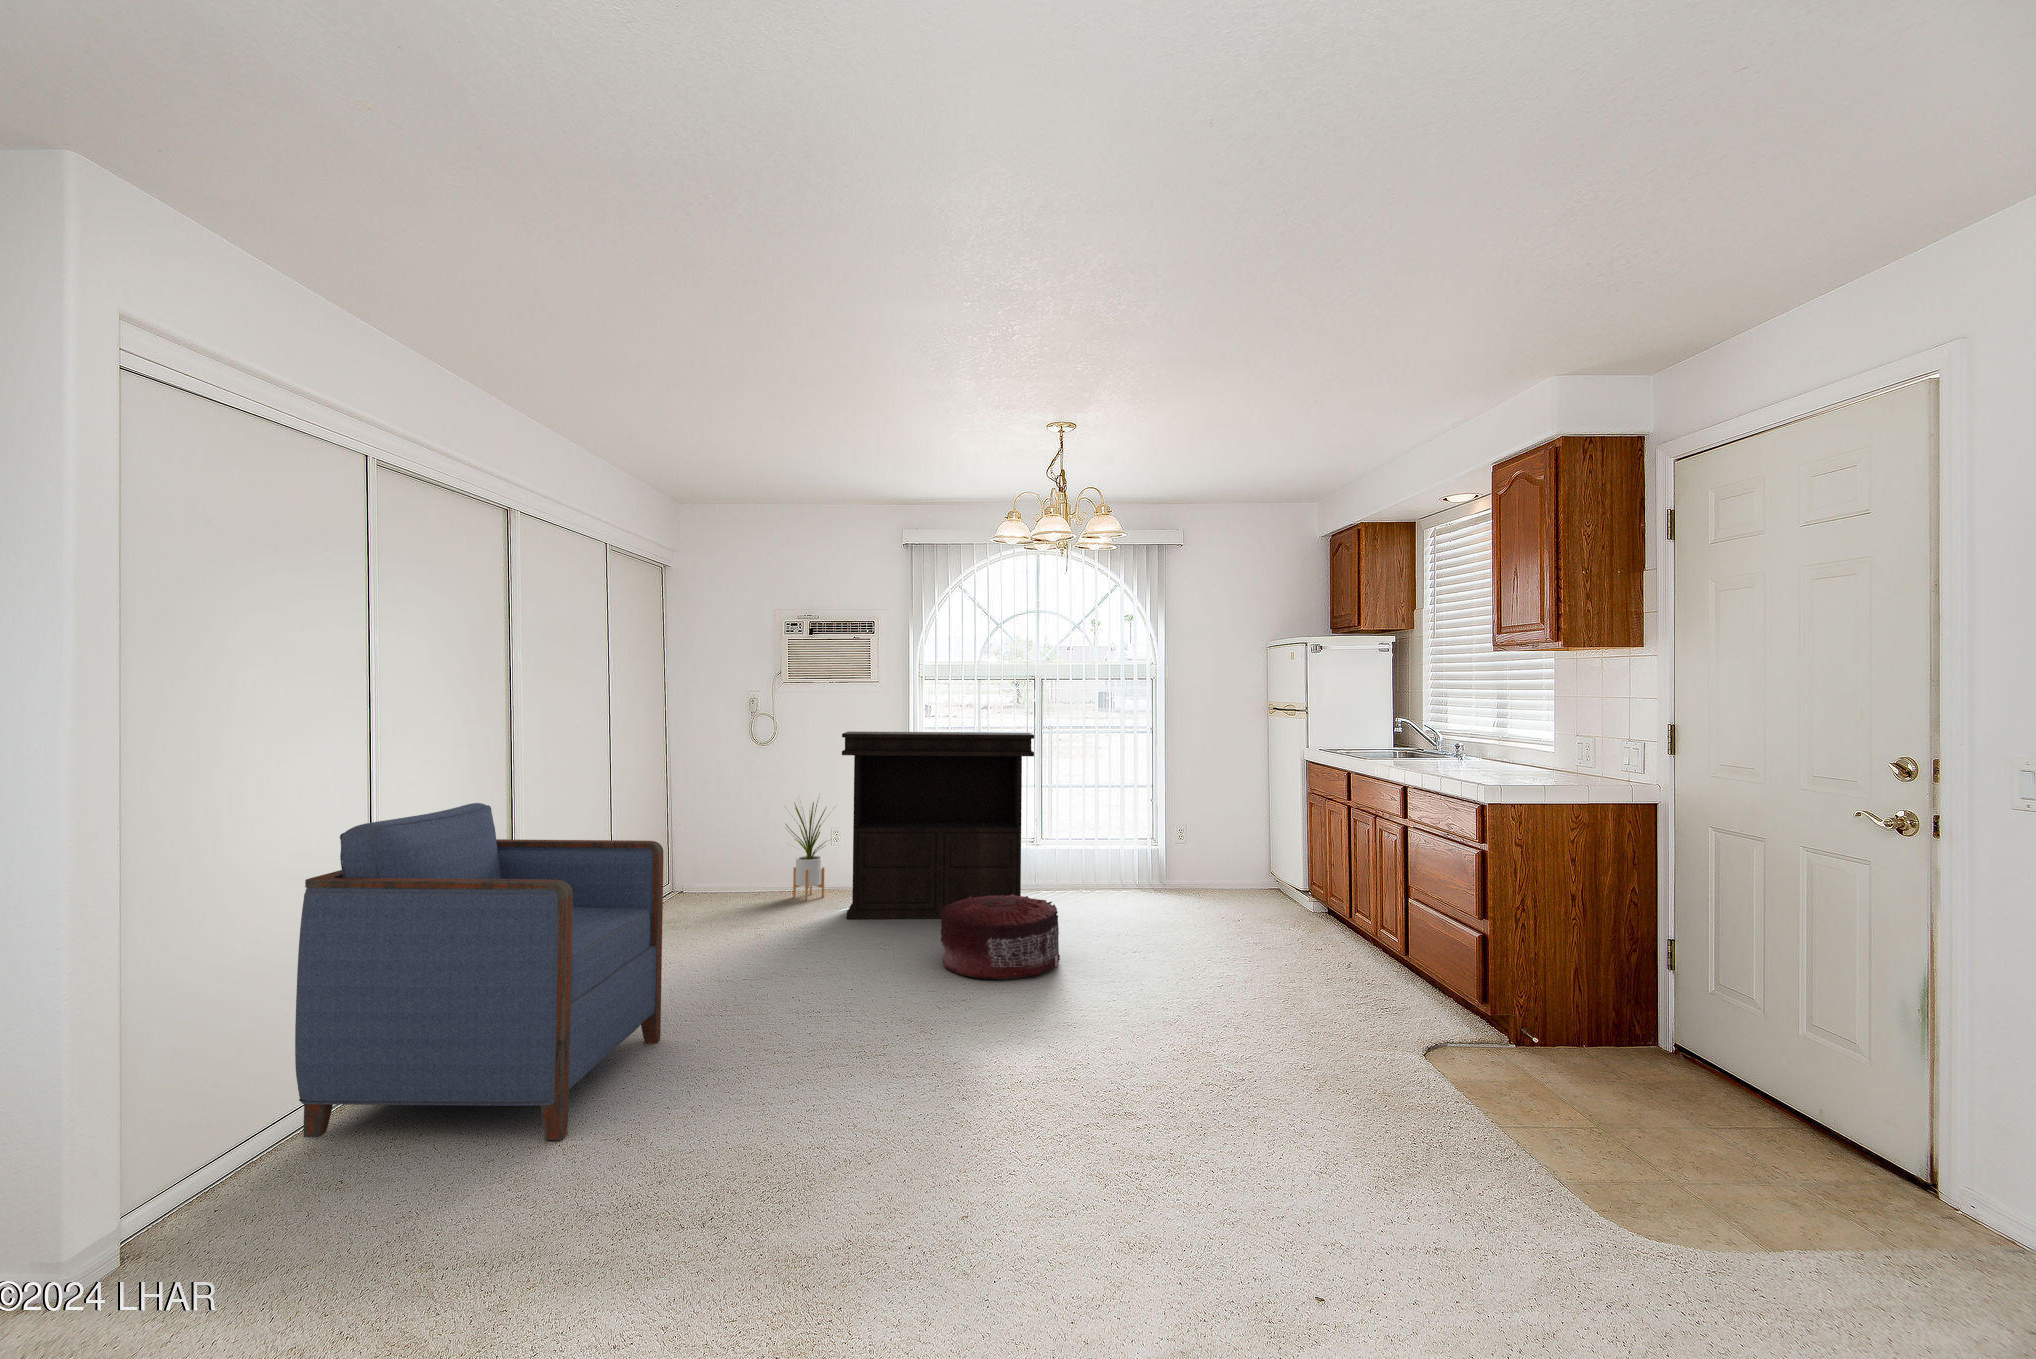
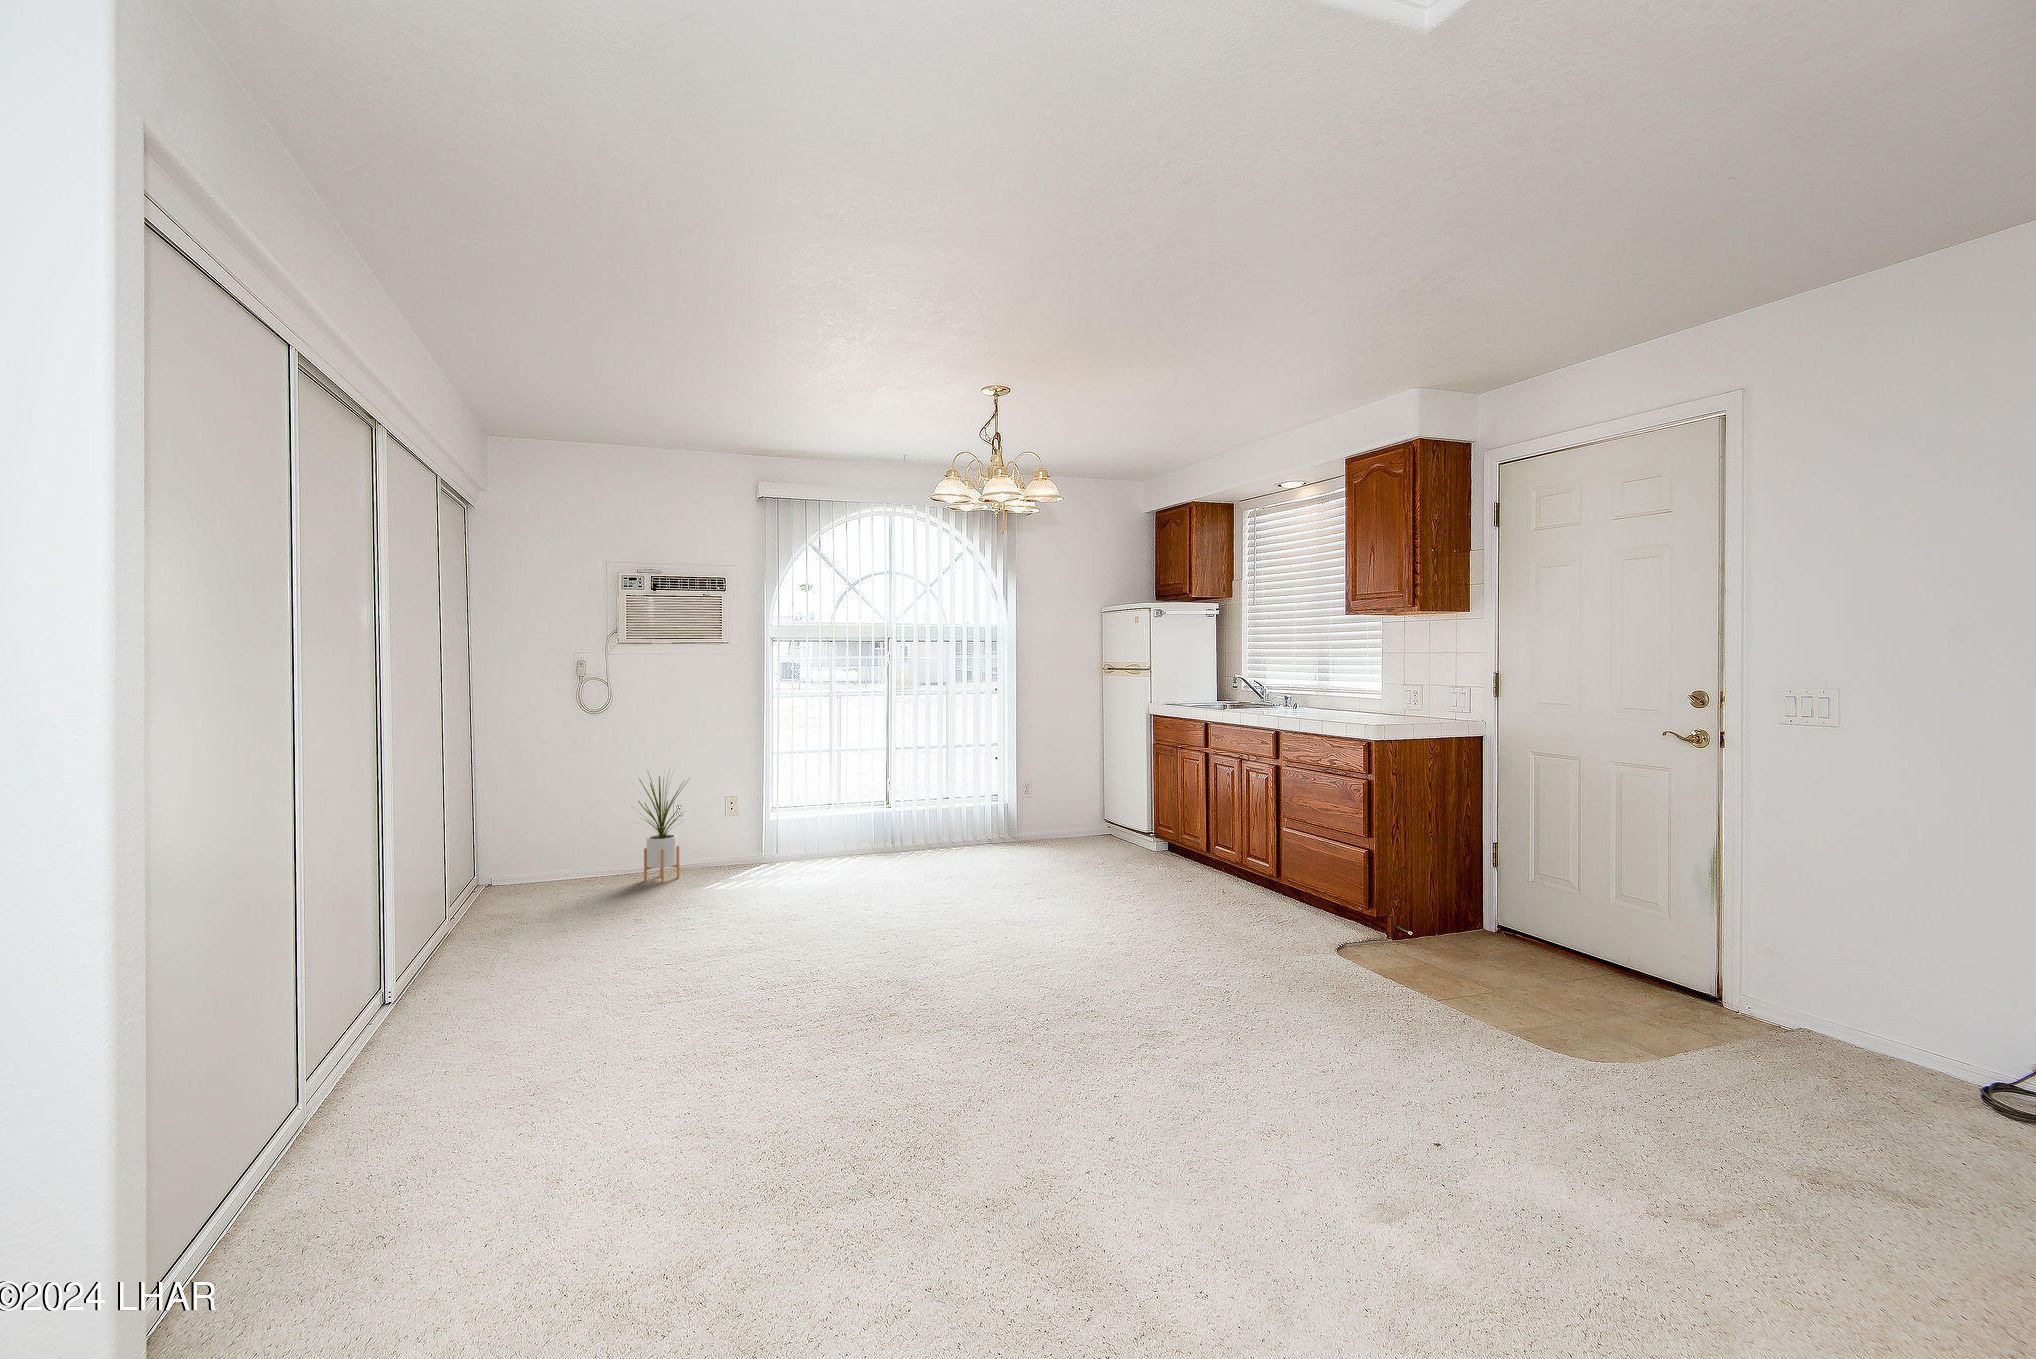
console table: present [842,731,1034,919] -> none [712,696,916,896]
armchair: present [295,803,664,1140] -> none [256,789,638,1220]
pouf: present [940,894,1060,979] -> none [866,854,986,938]

